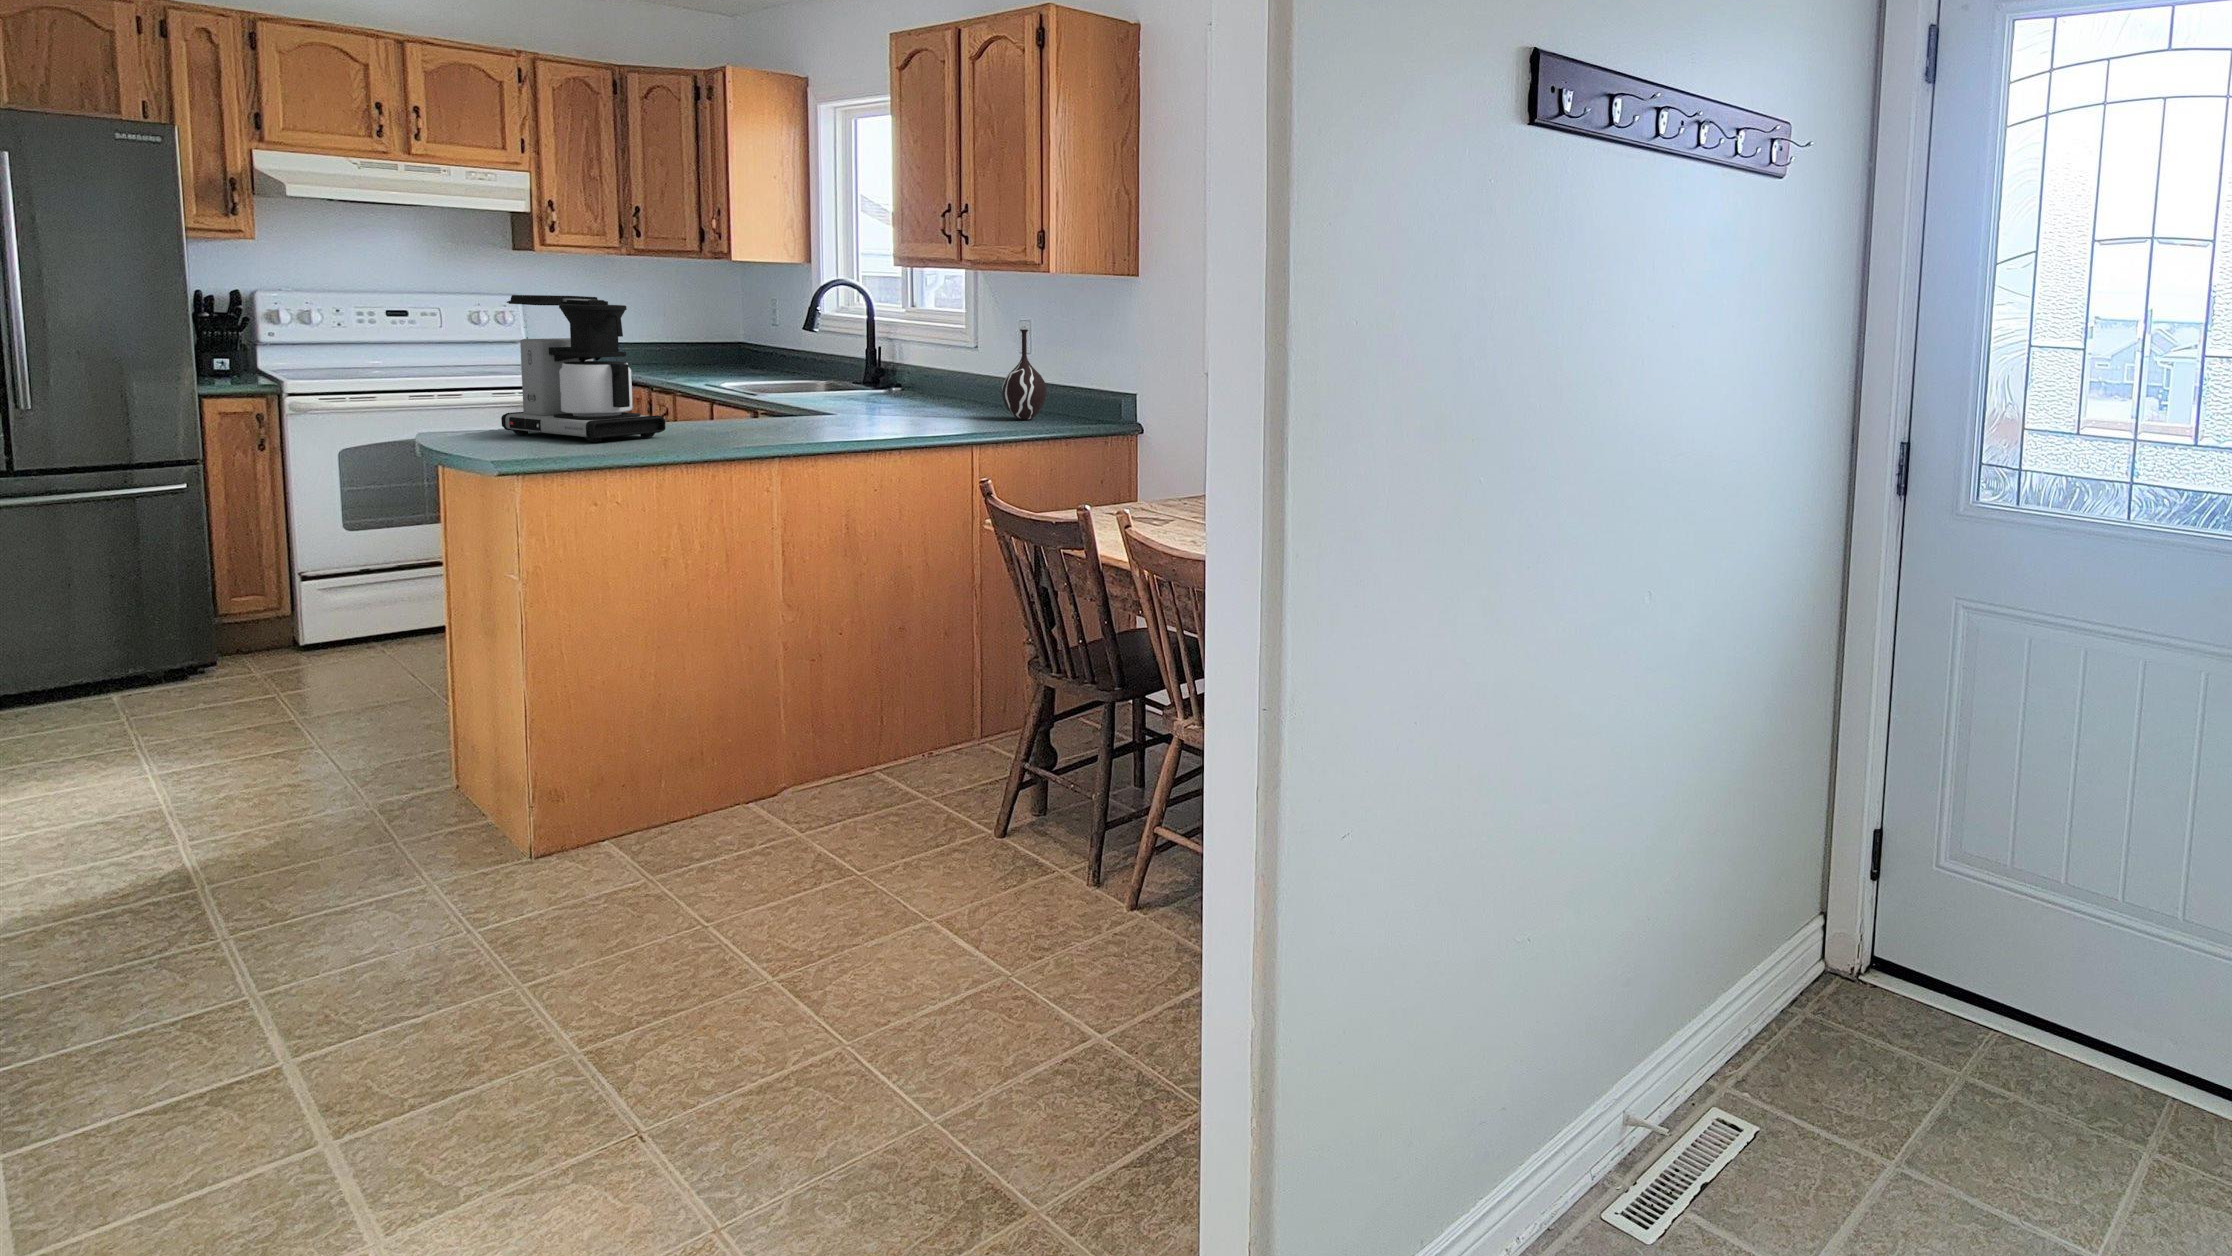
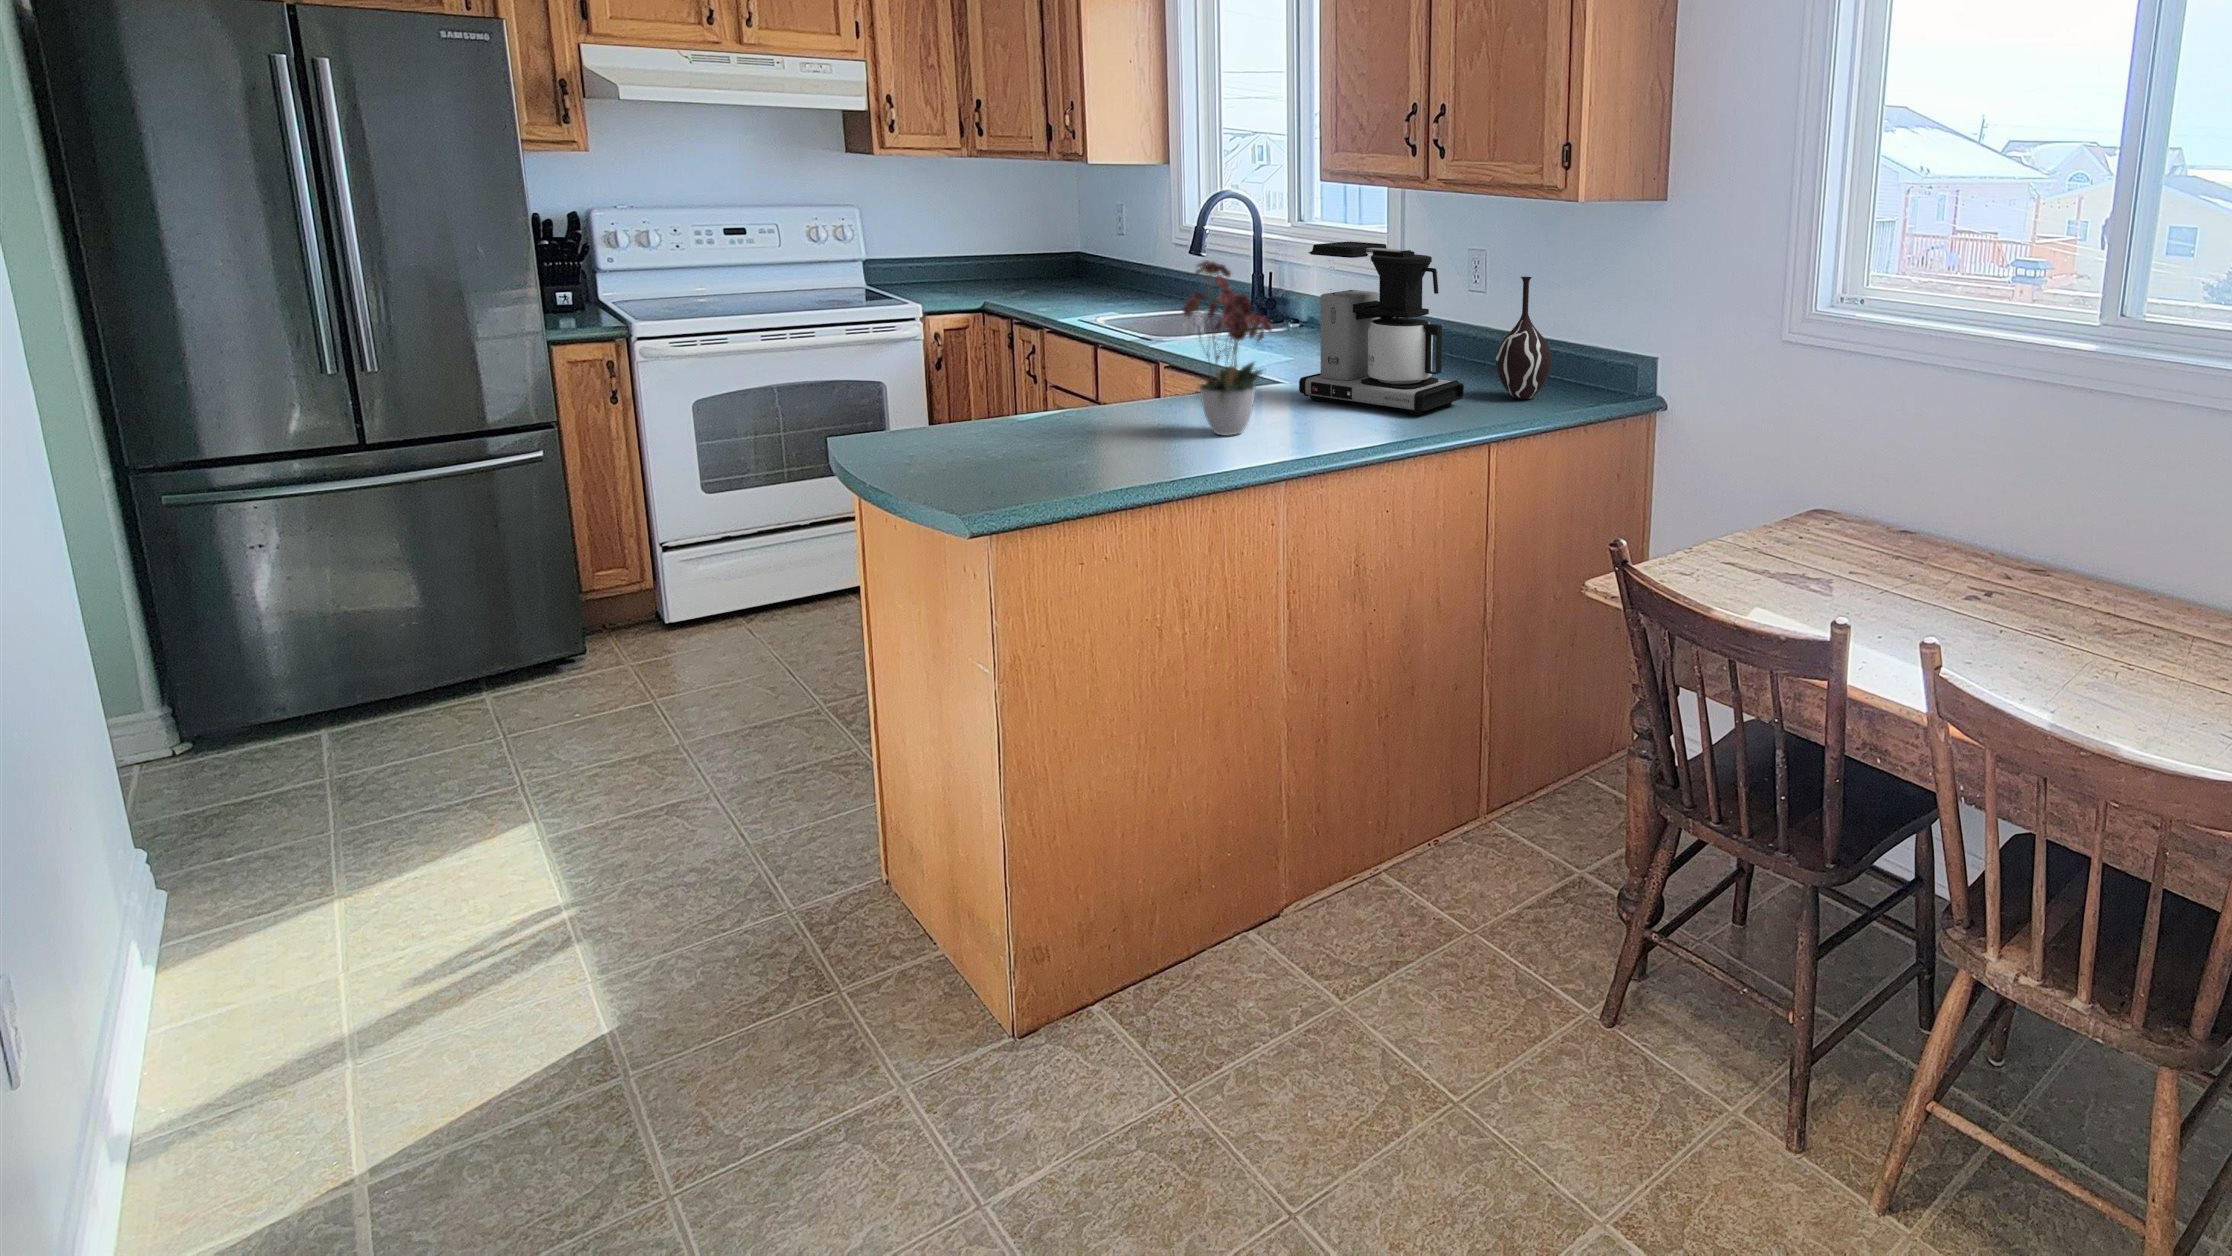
coffee maker: present [501,295,666,442] -> present [1299,242,1464,415]
flower arrangement: none [712,300,792,432] -> present [1182,261,1272,436]

